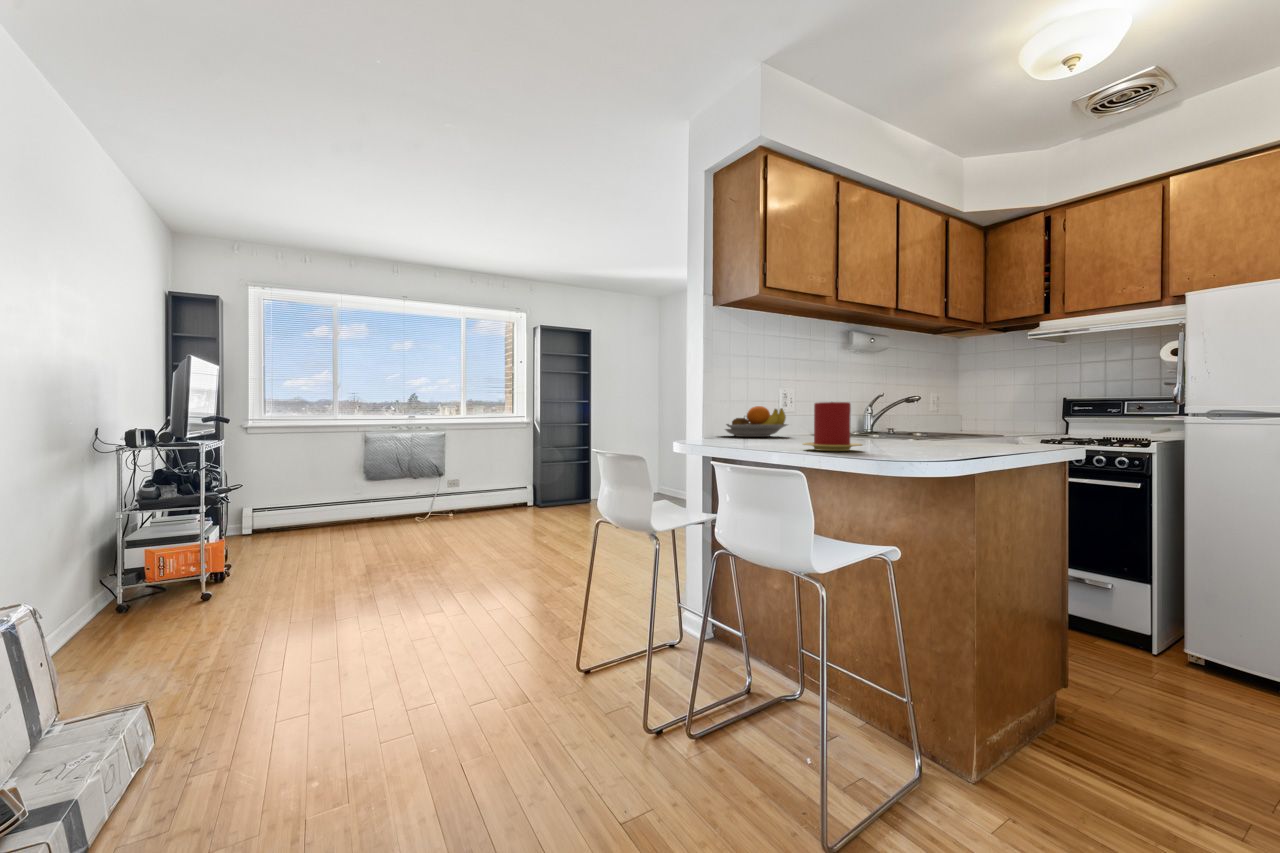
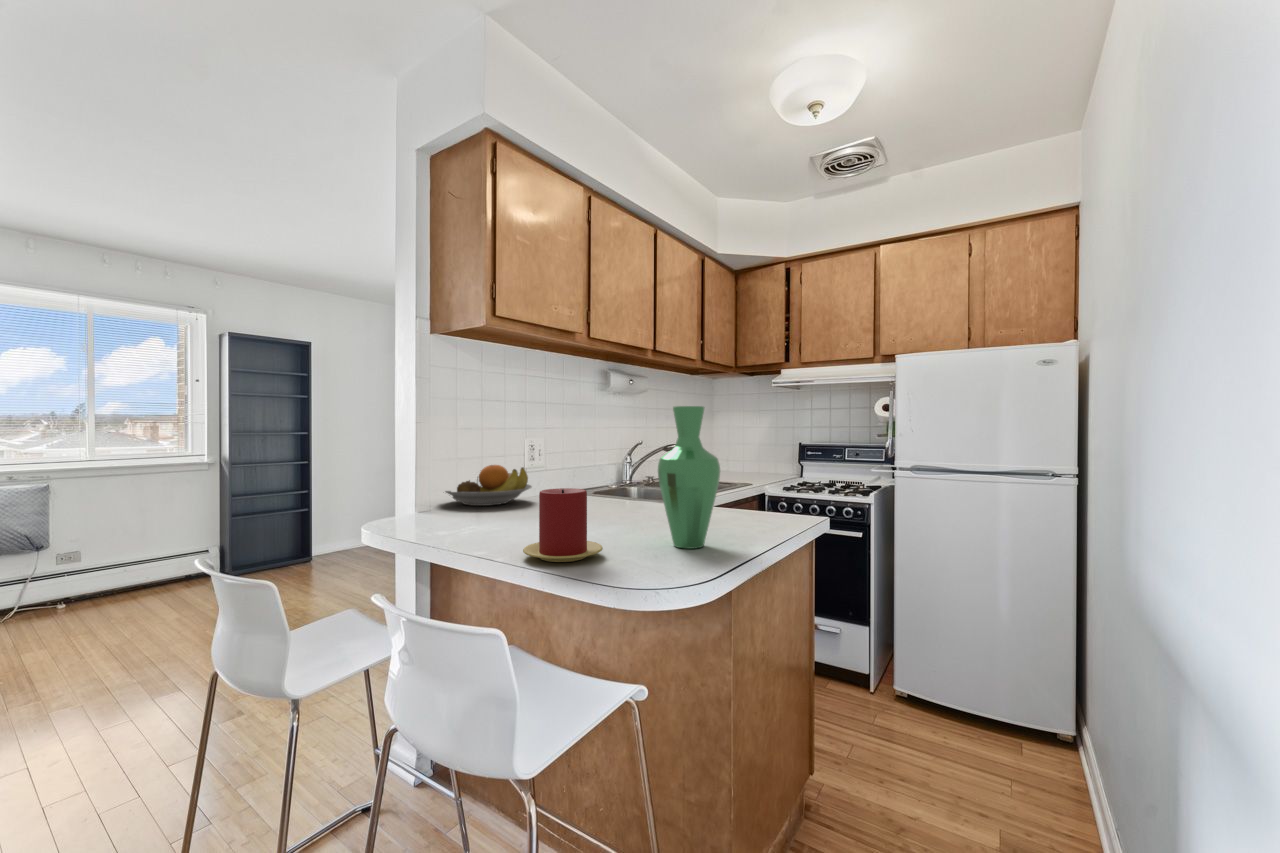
vase: none [907,338,964,451] -> present [658,406,720,549]

